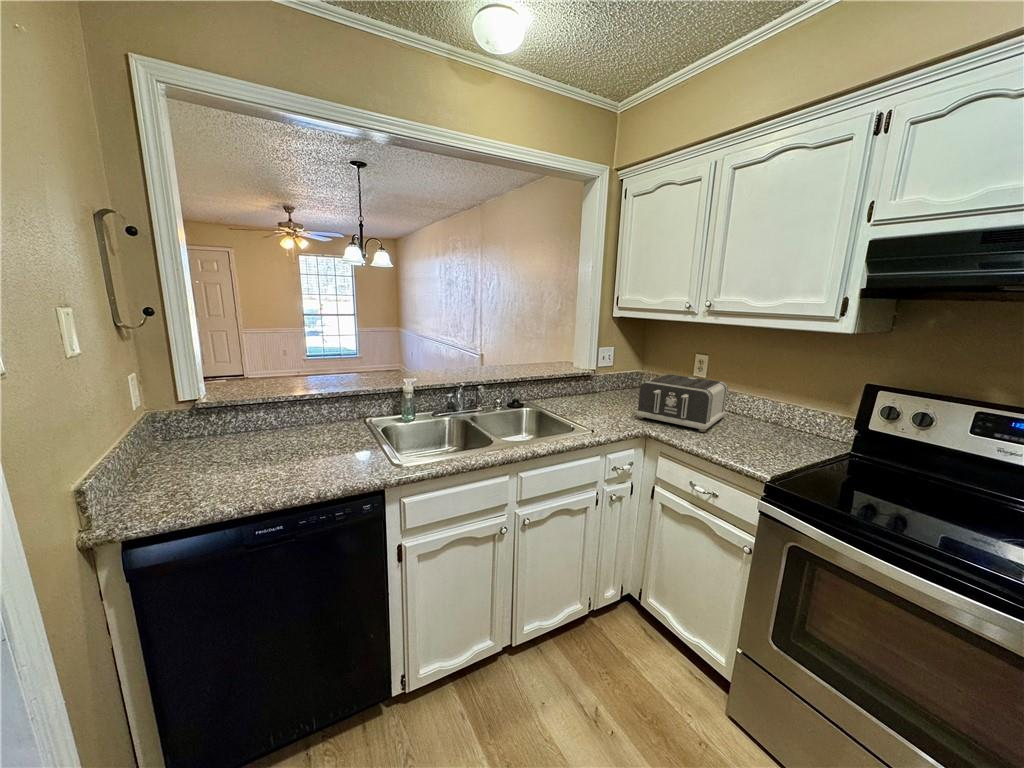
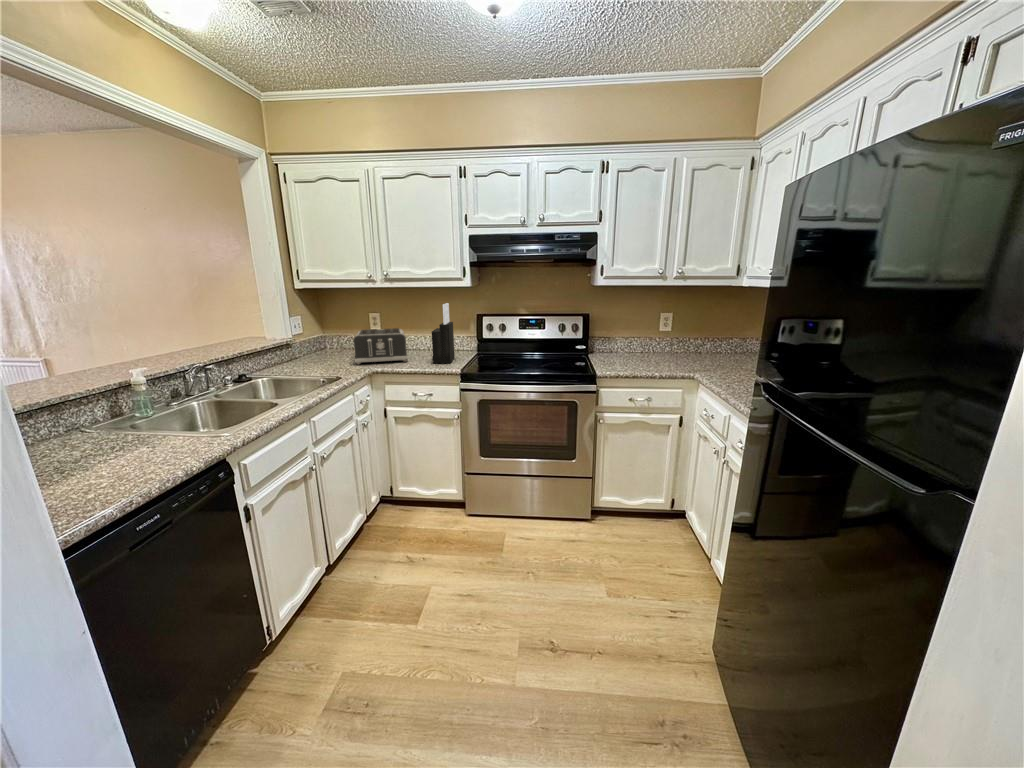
knife block: none [739,356,802,457] -> present [432,303,455,363]

